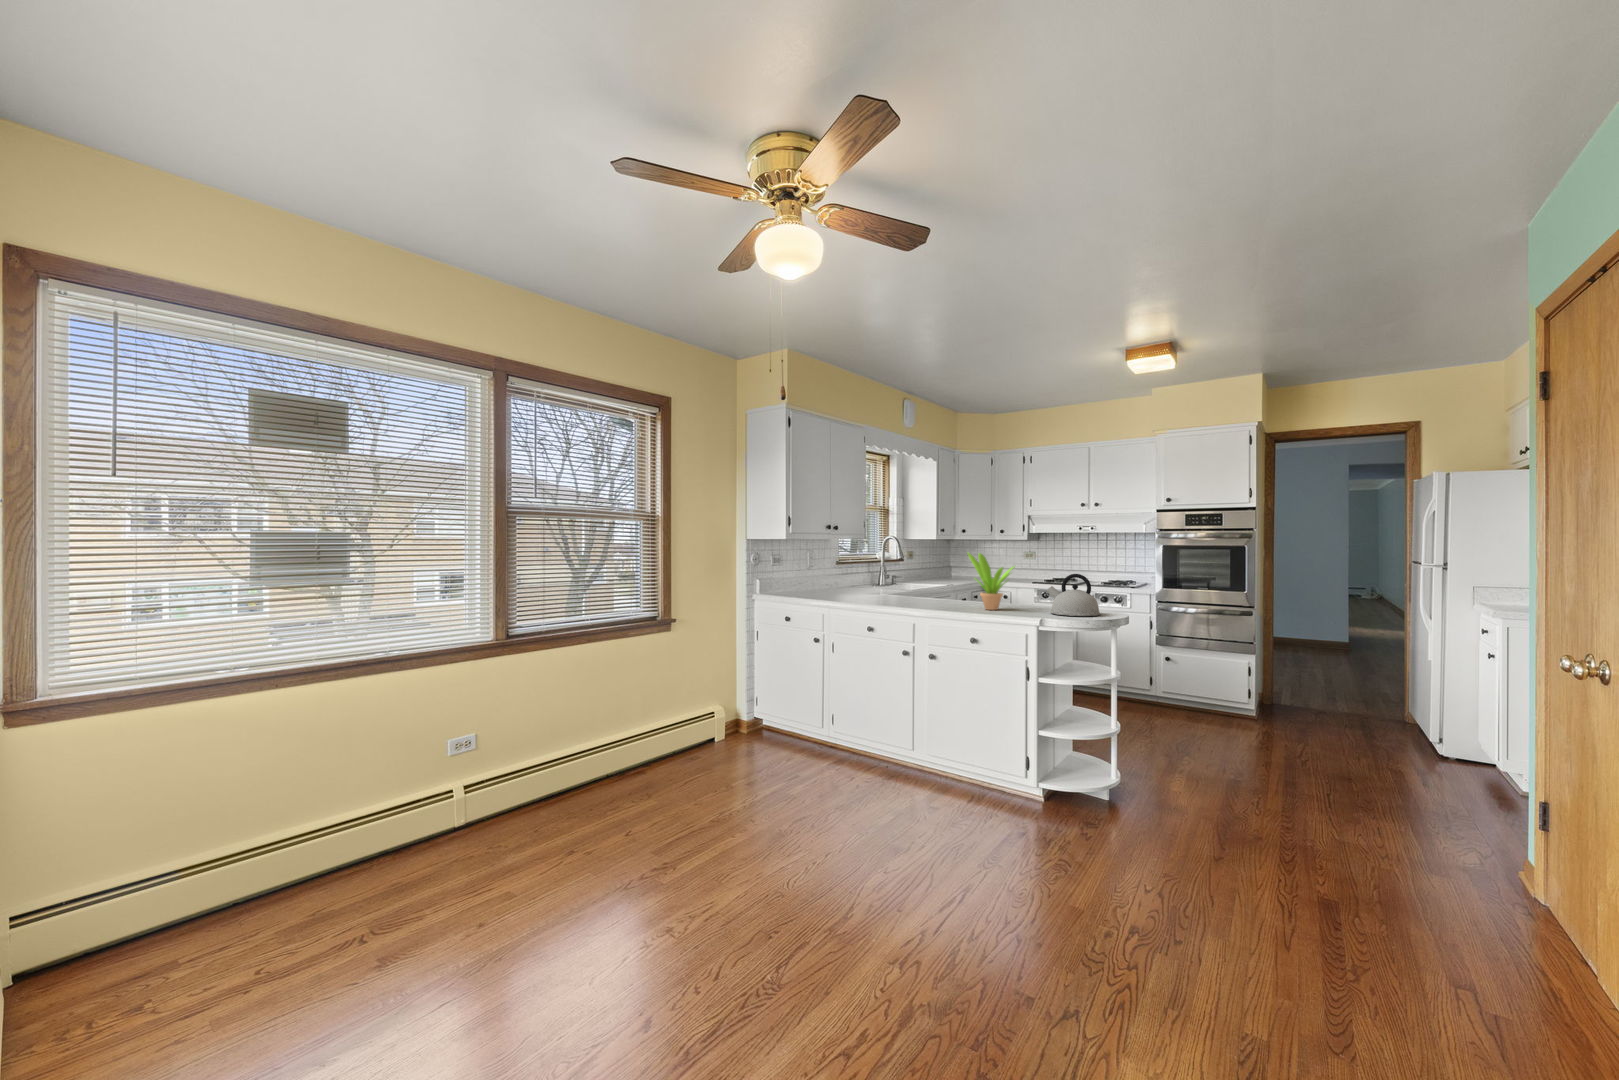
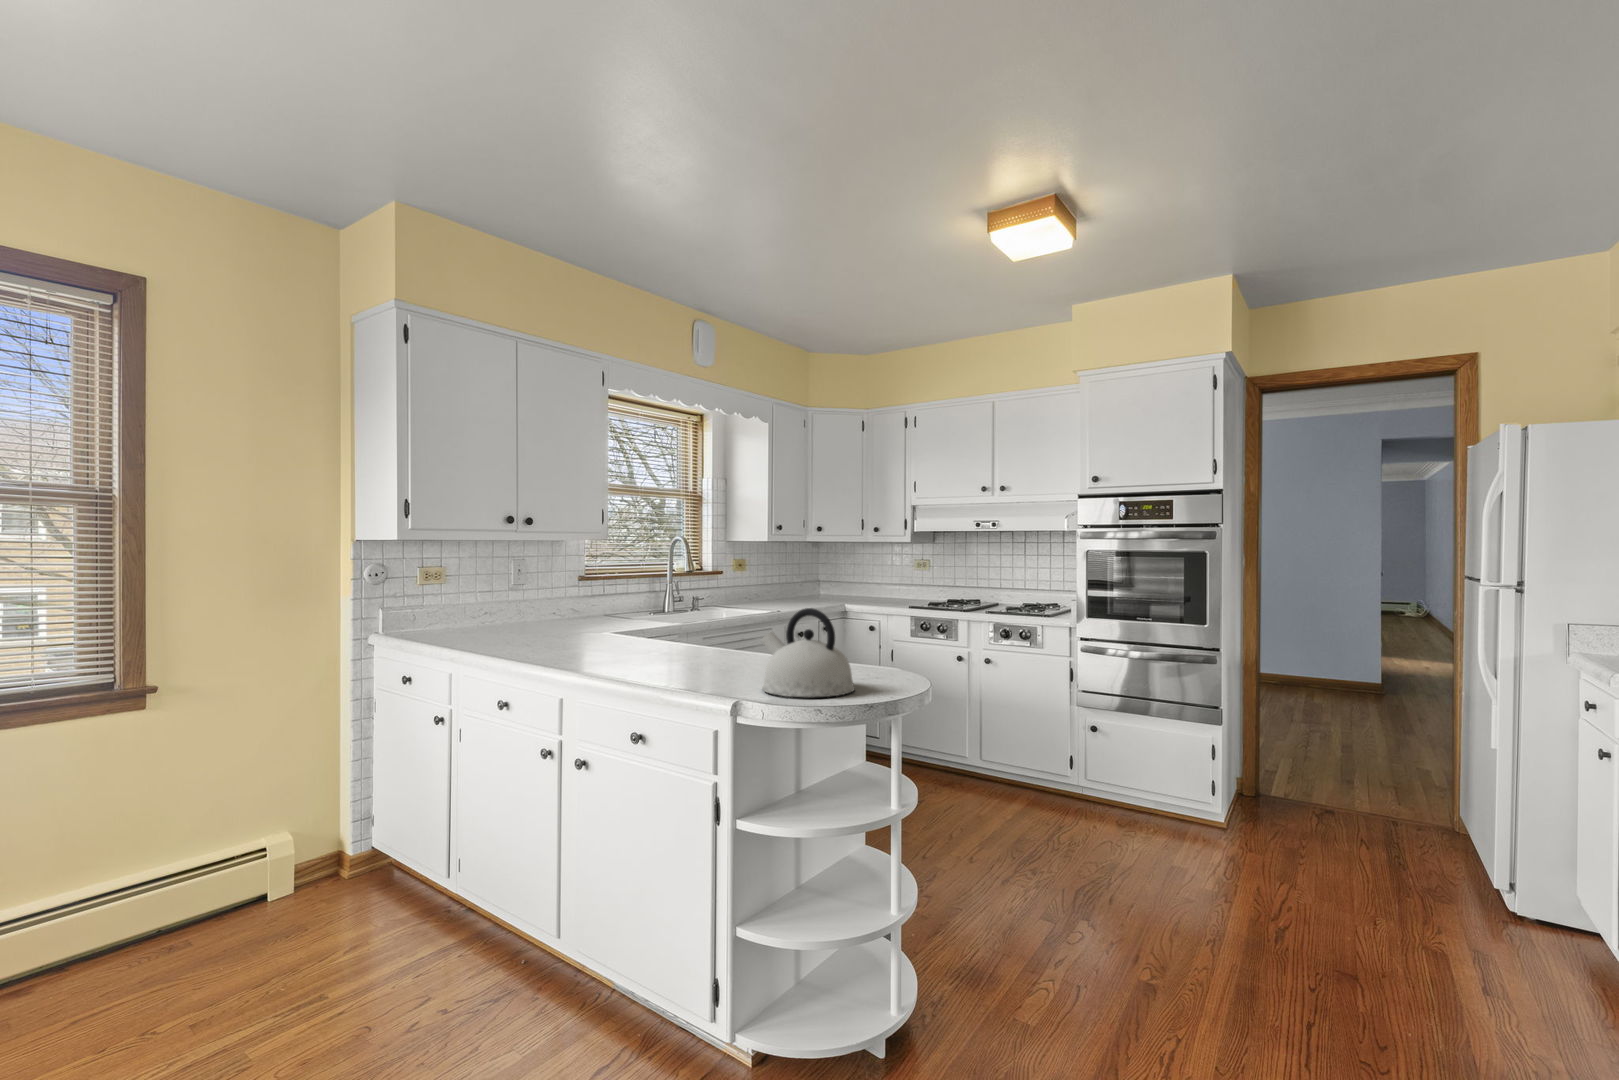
potted plant: present [967,553,1015,610] -> none [629,563,727,677]

